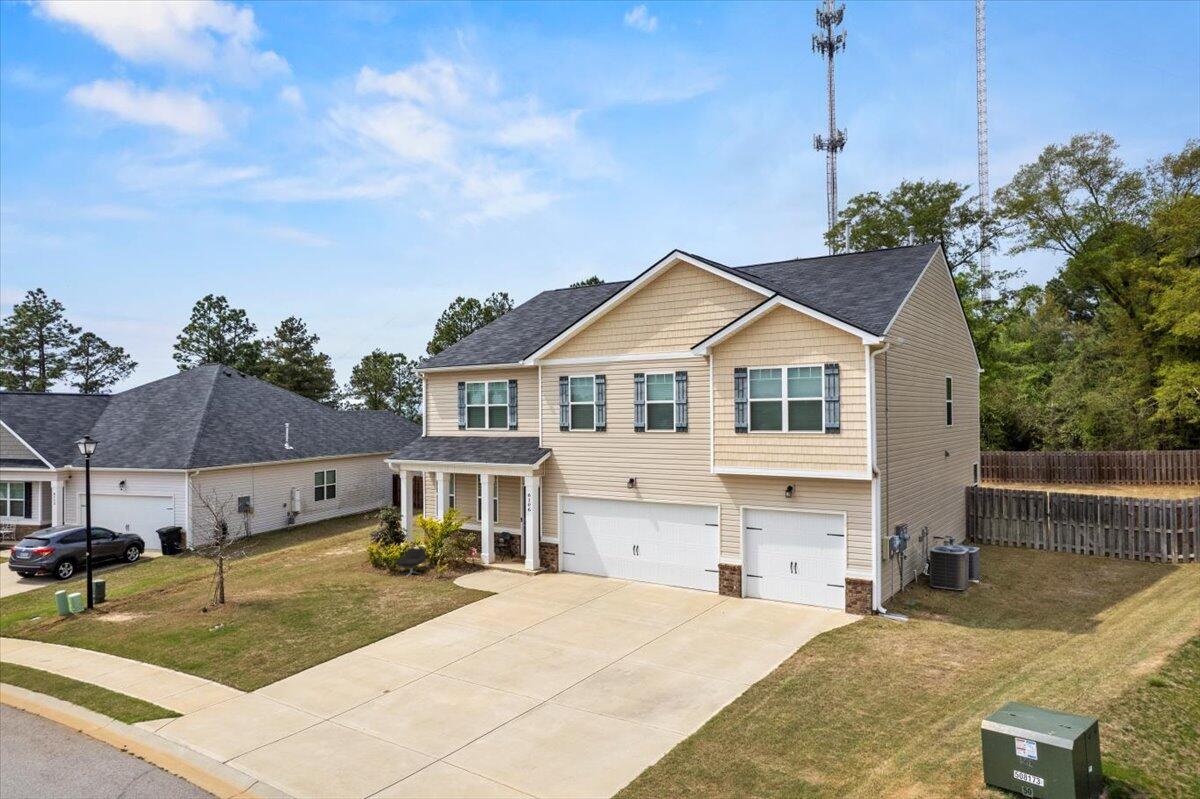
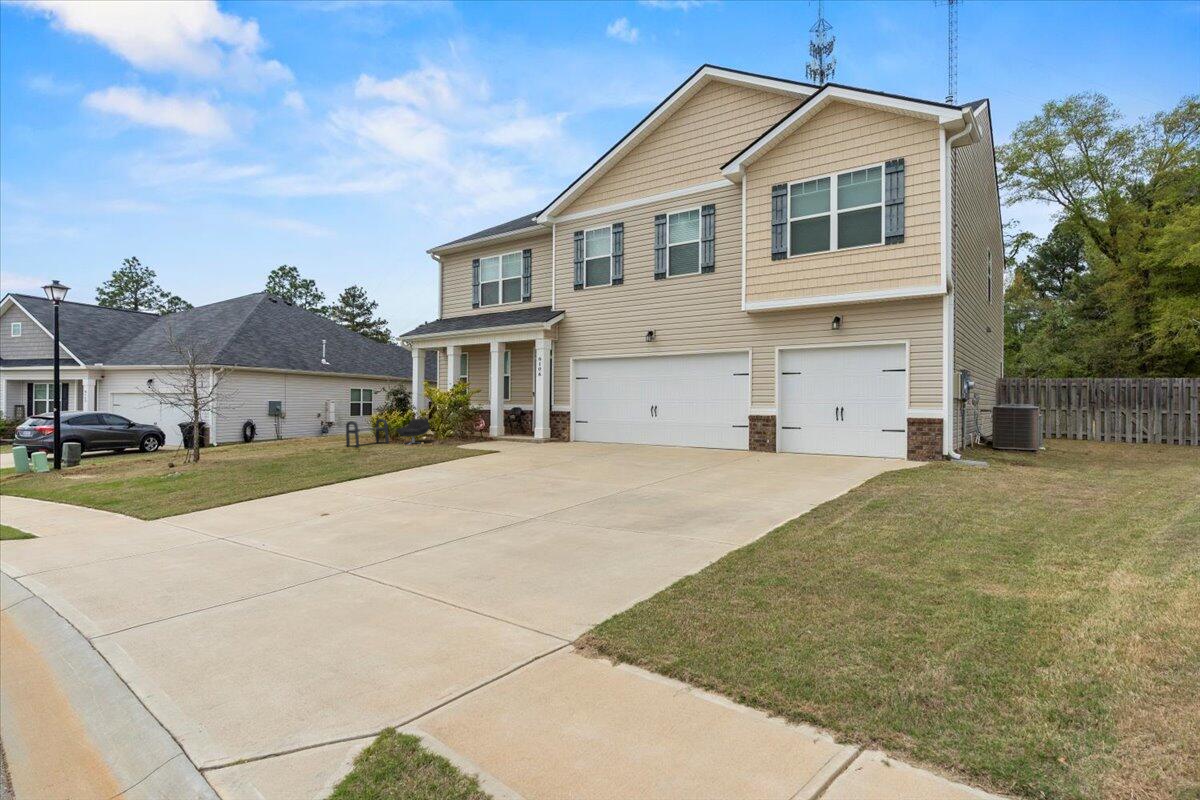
bench: none [348,549,388,580] -> present [346,419,389,447]

